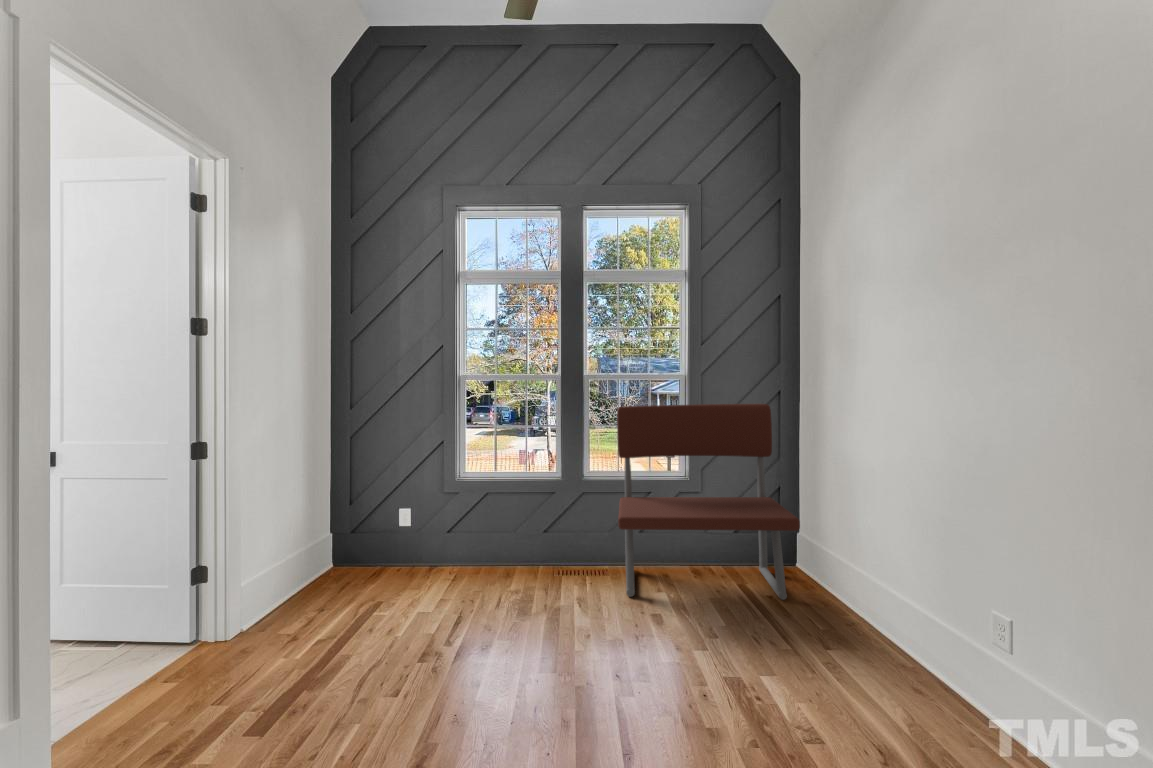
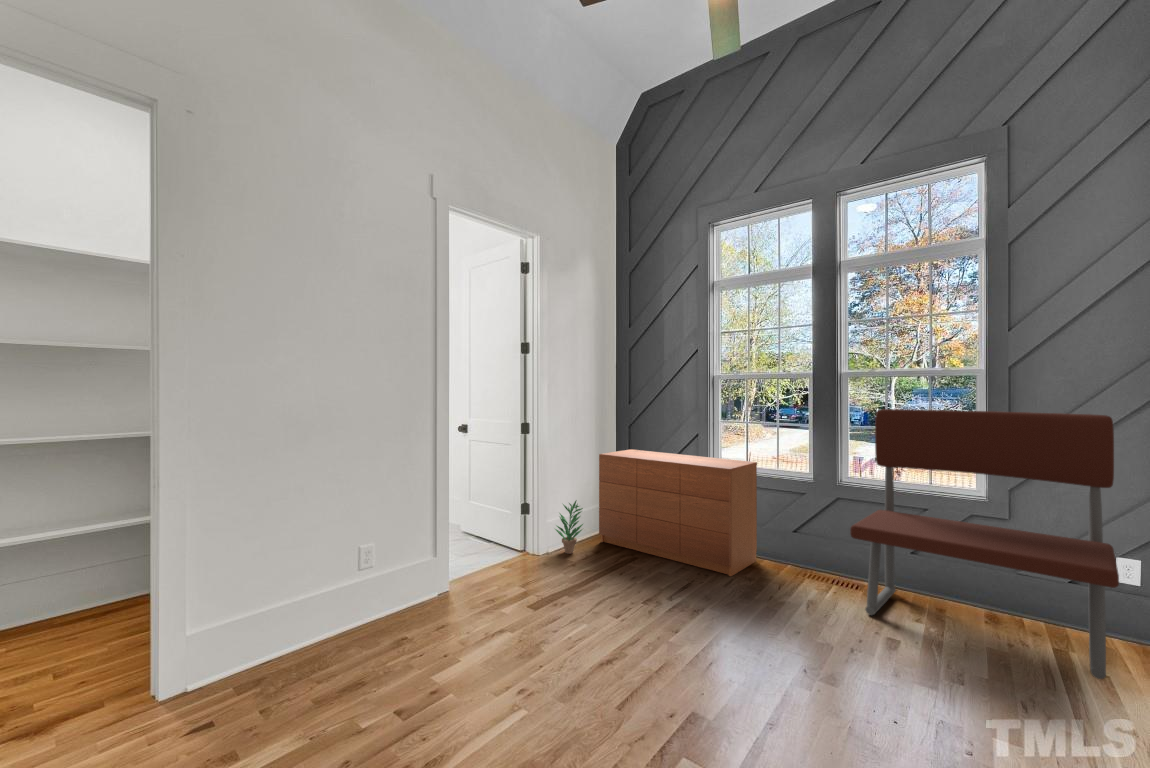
dresser: none [316,467,509,594] -> present [599,449,757,576]
potted plant: none [253,547,302,624] -> present [555,500,583,554]

